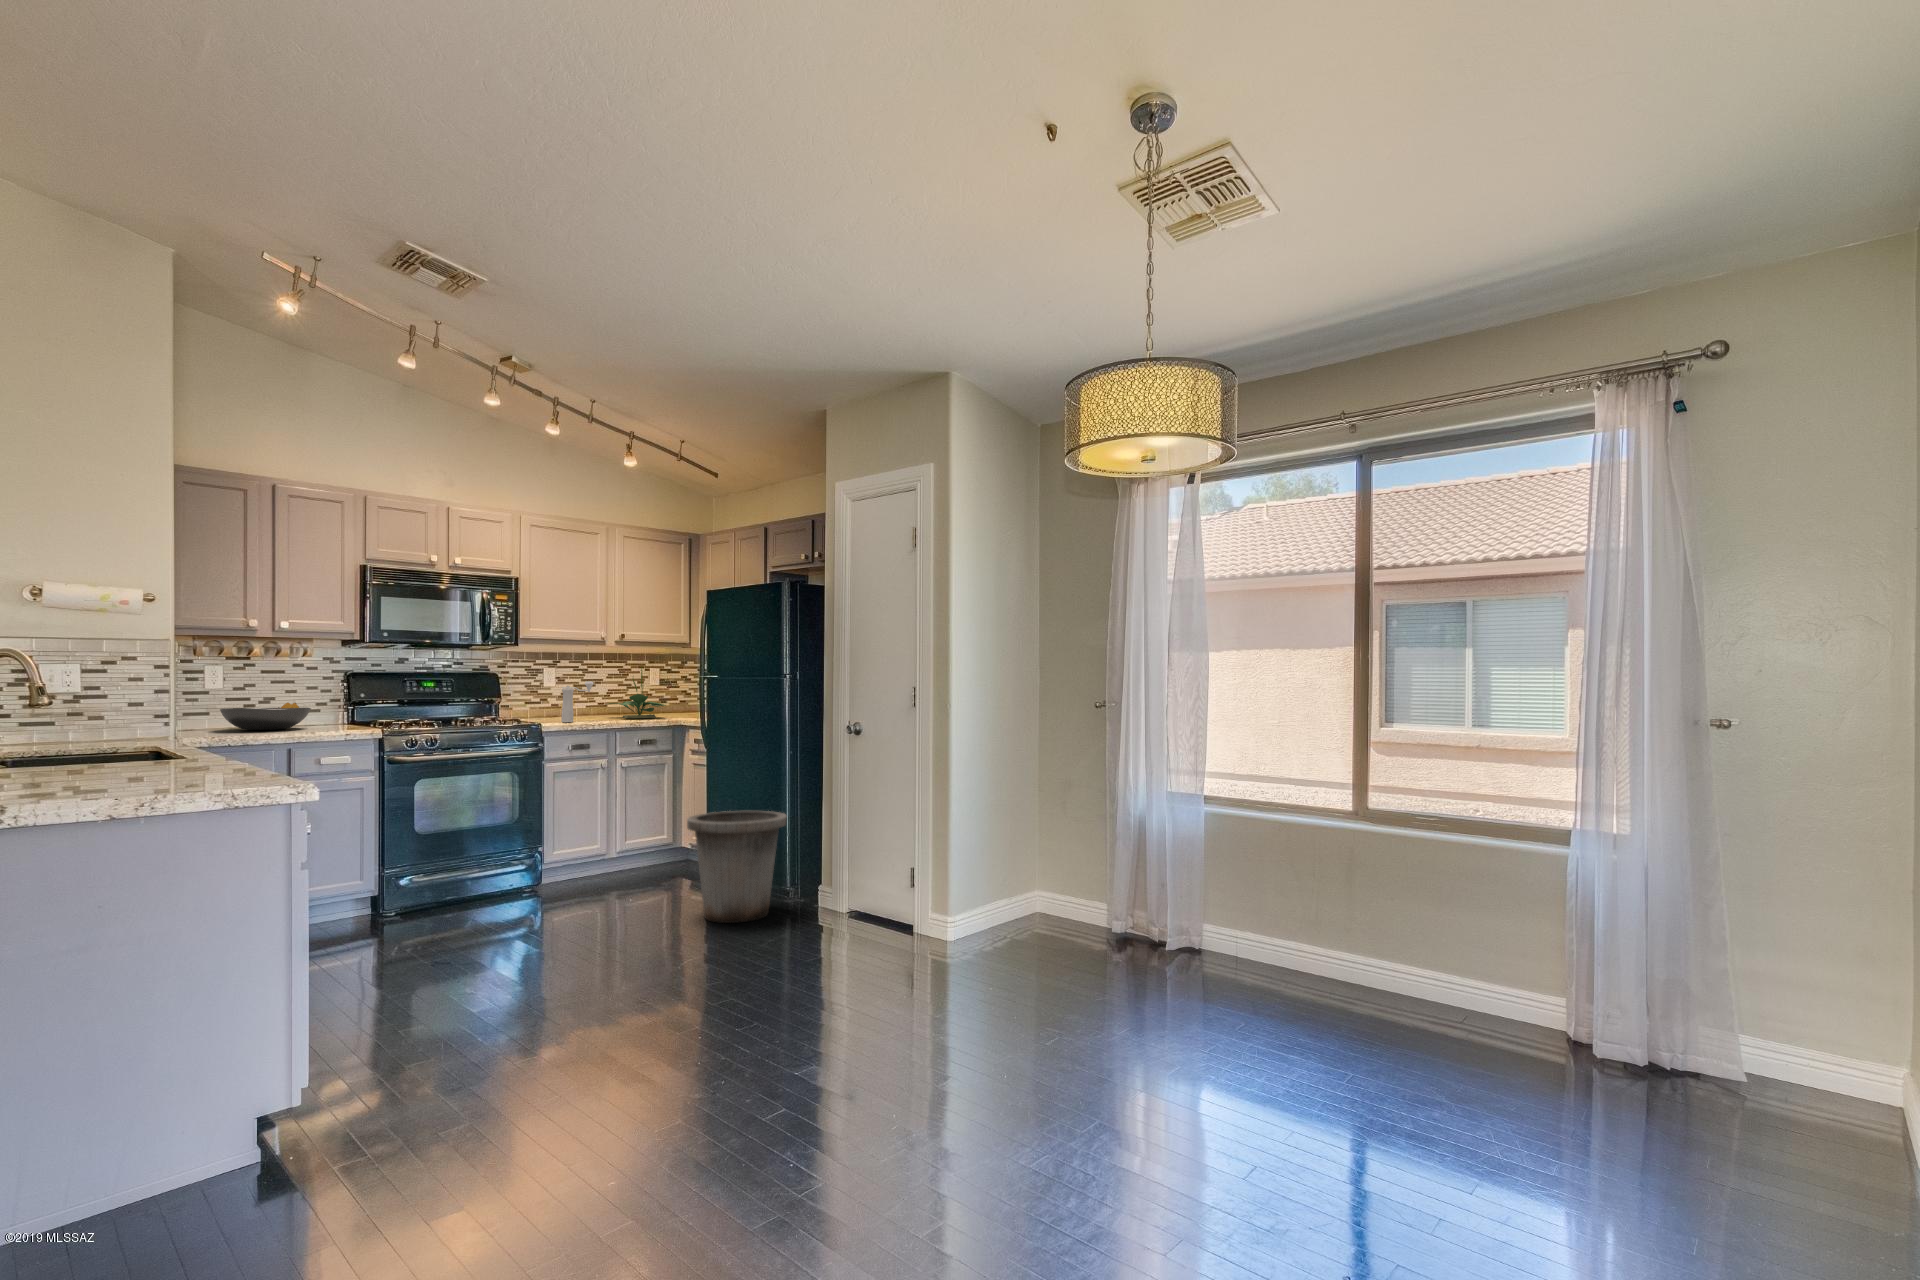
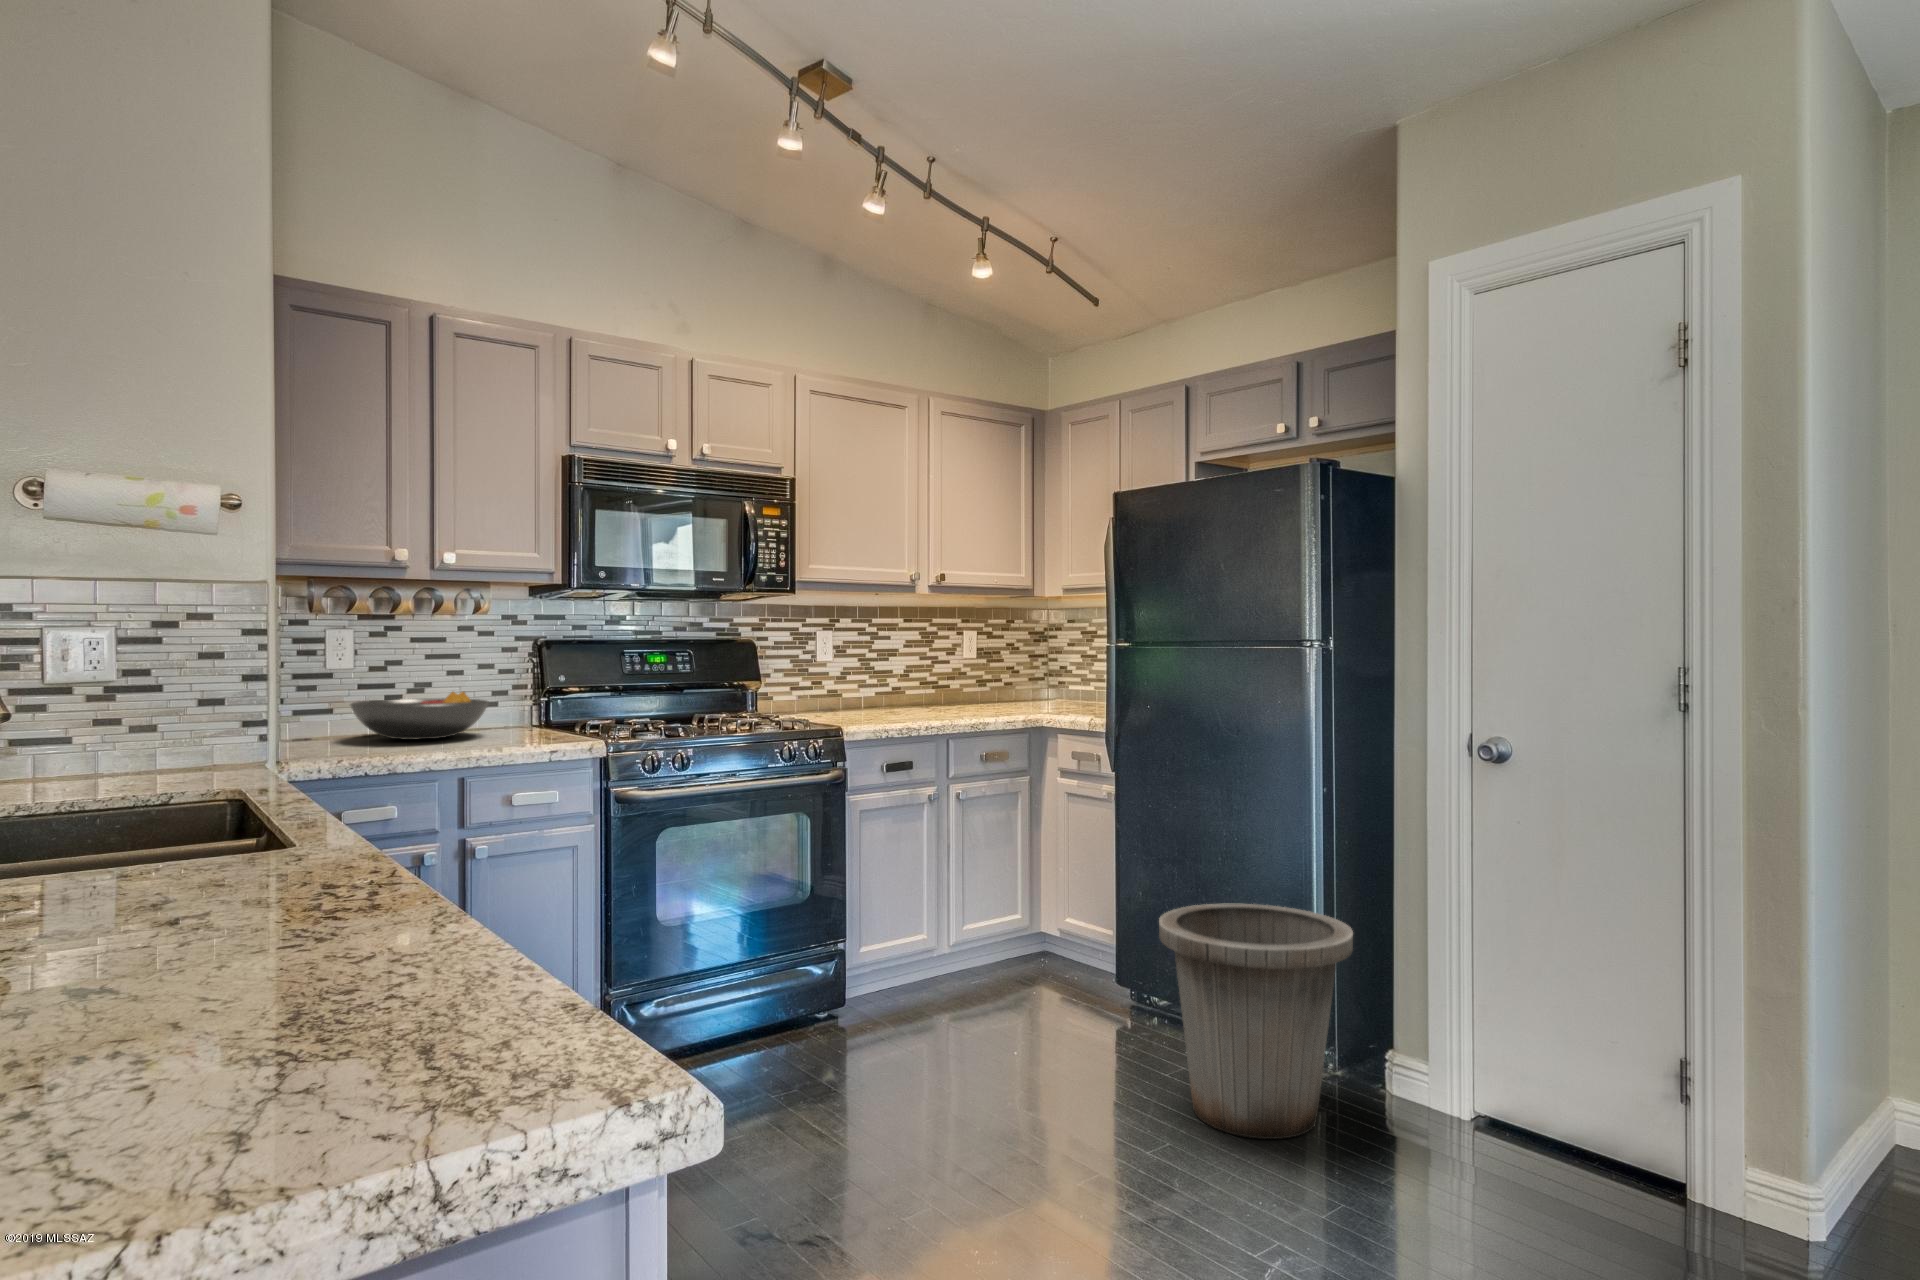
potted plant: present [609,668,666,718] -> none [920,630,1024,717]
pepper mill: present [561,681,594,722] -> none [870,655,917,725]

